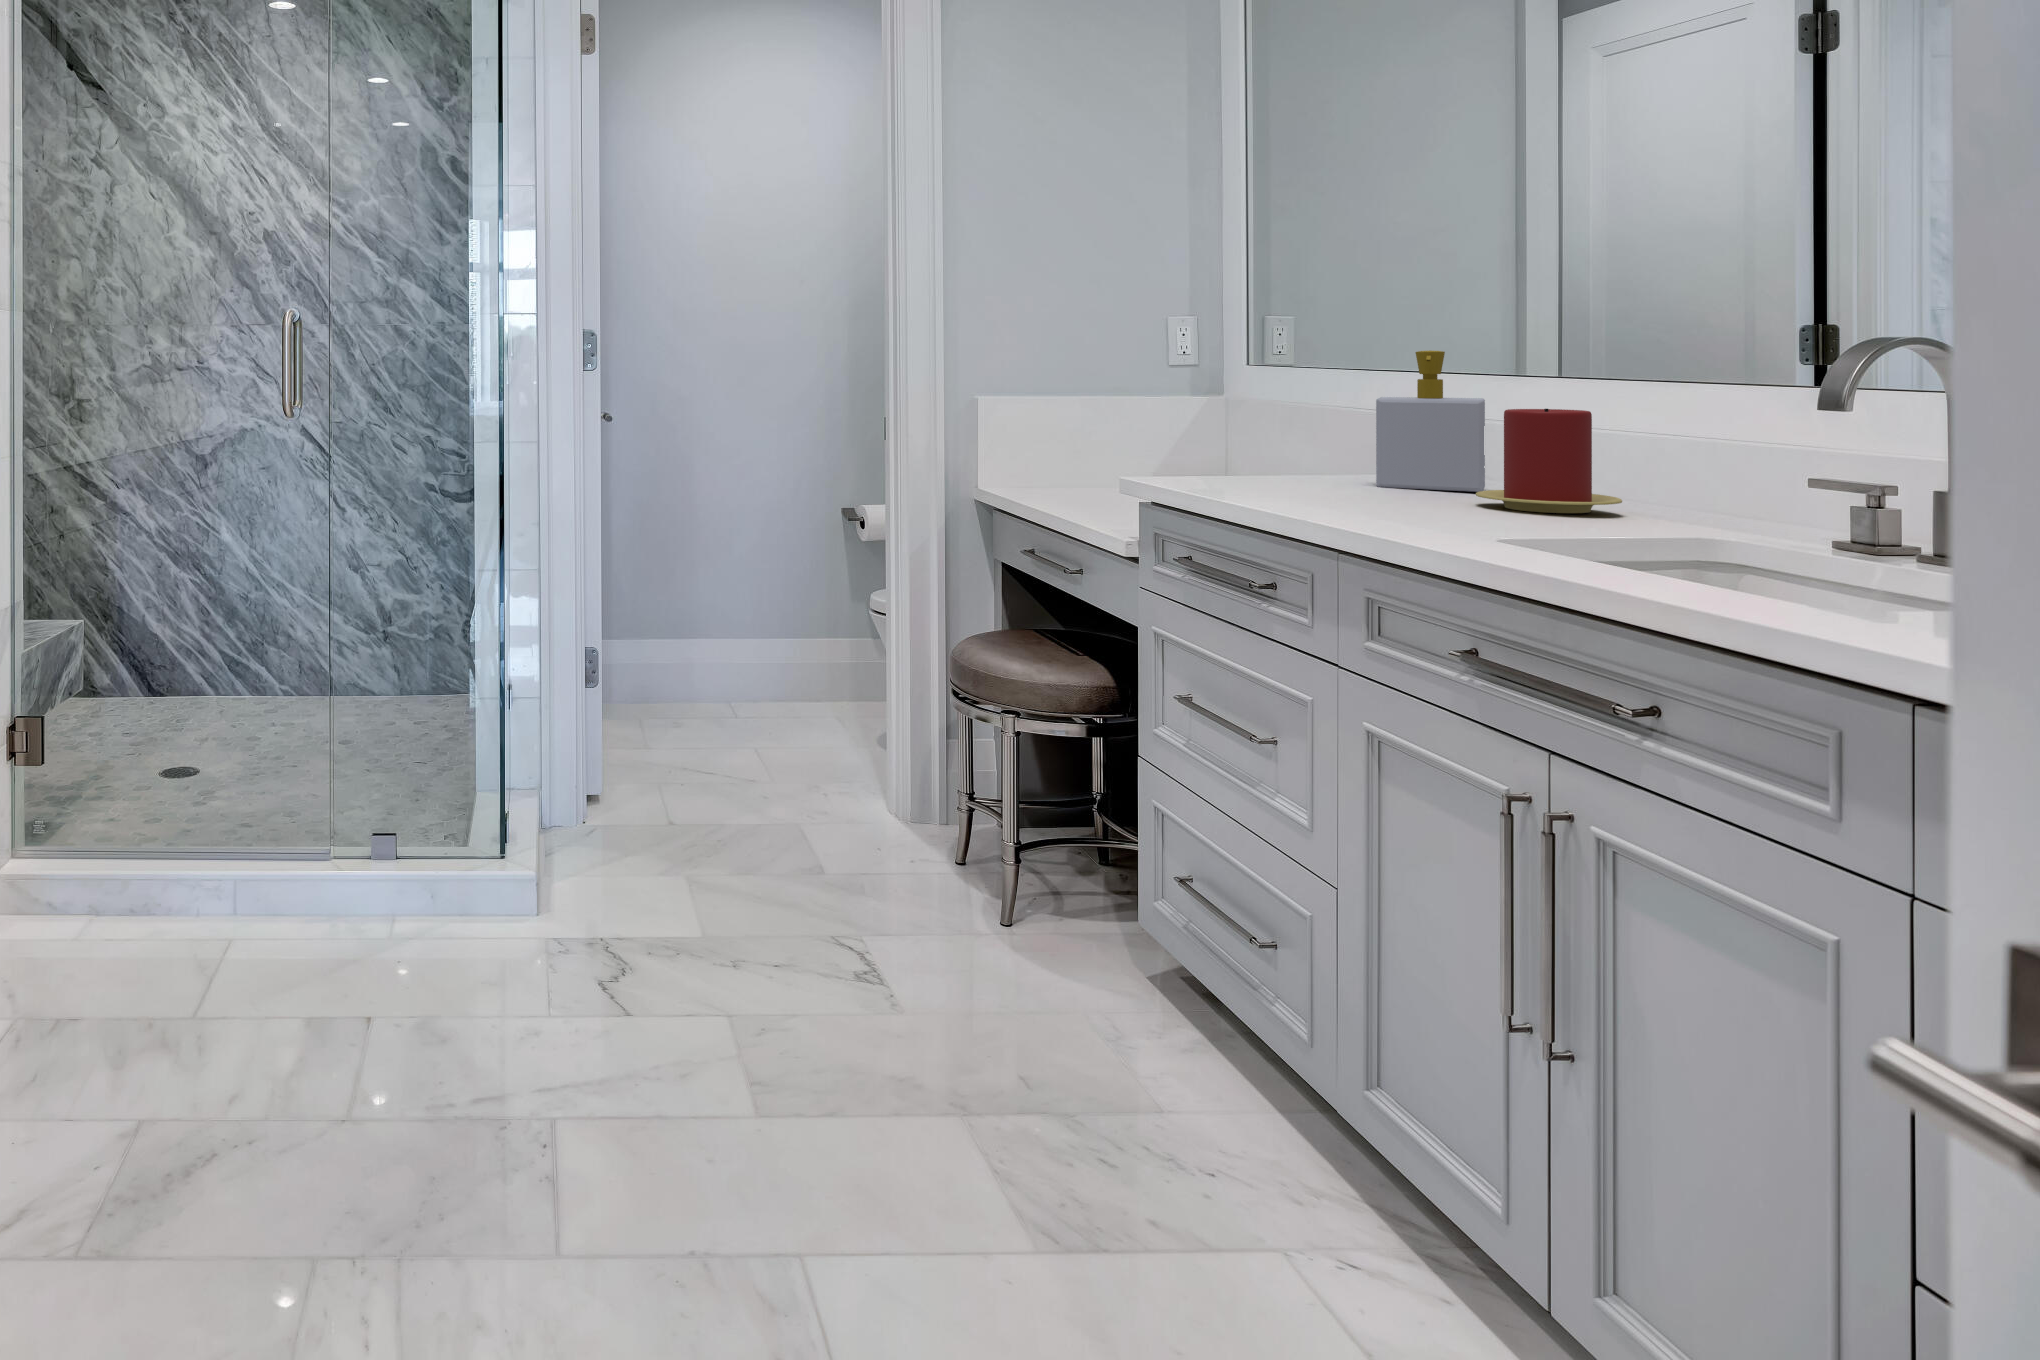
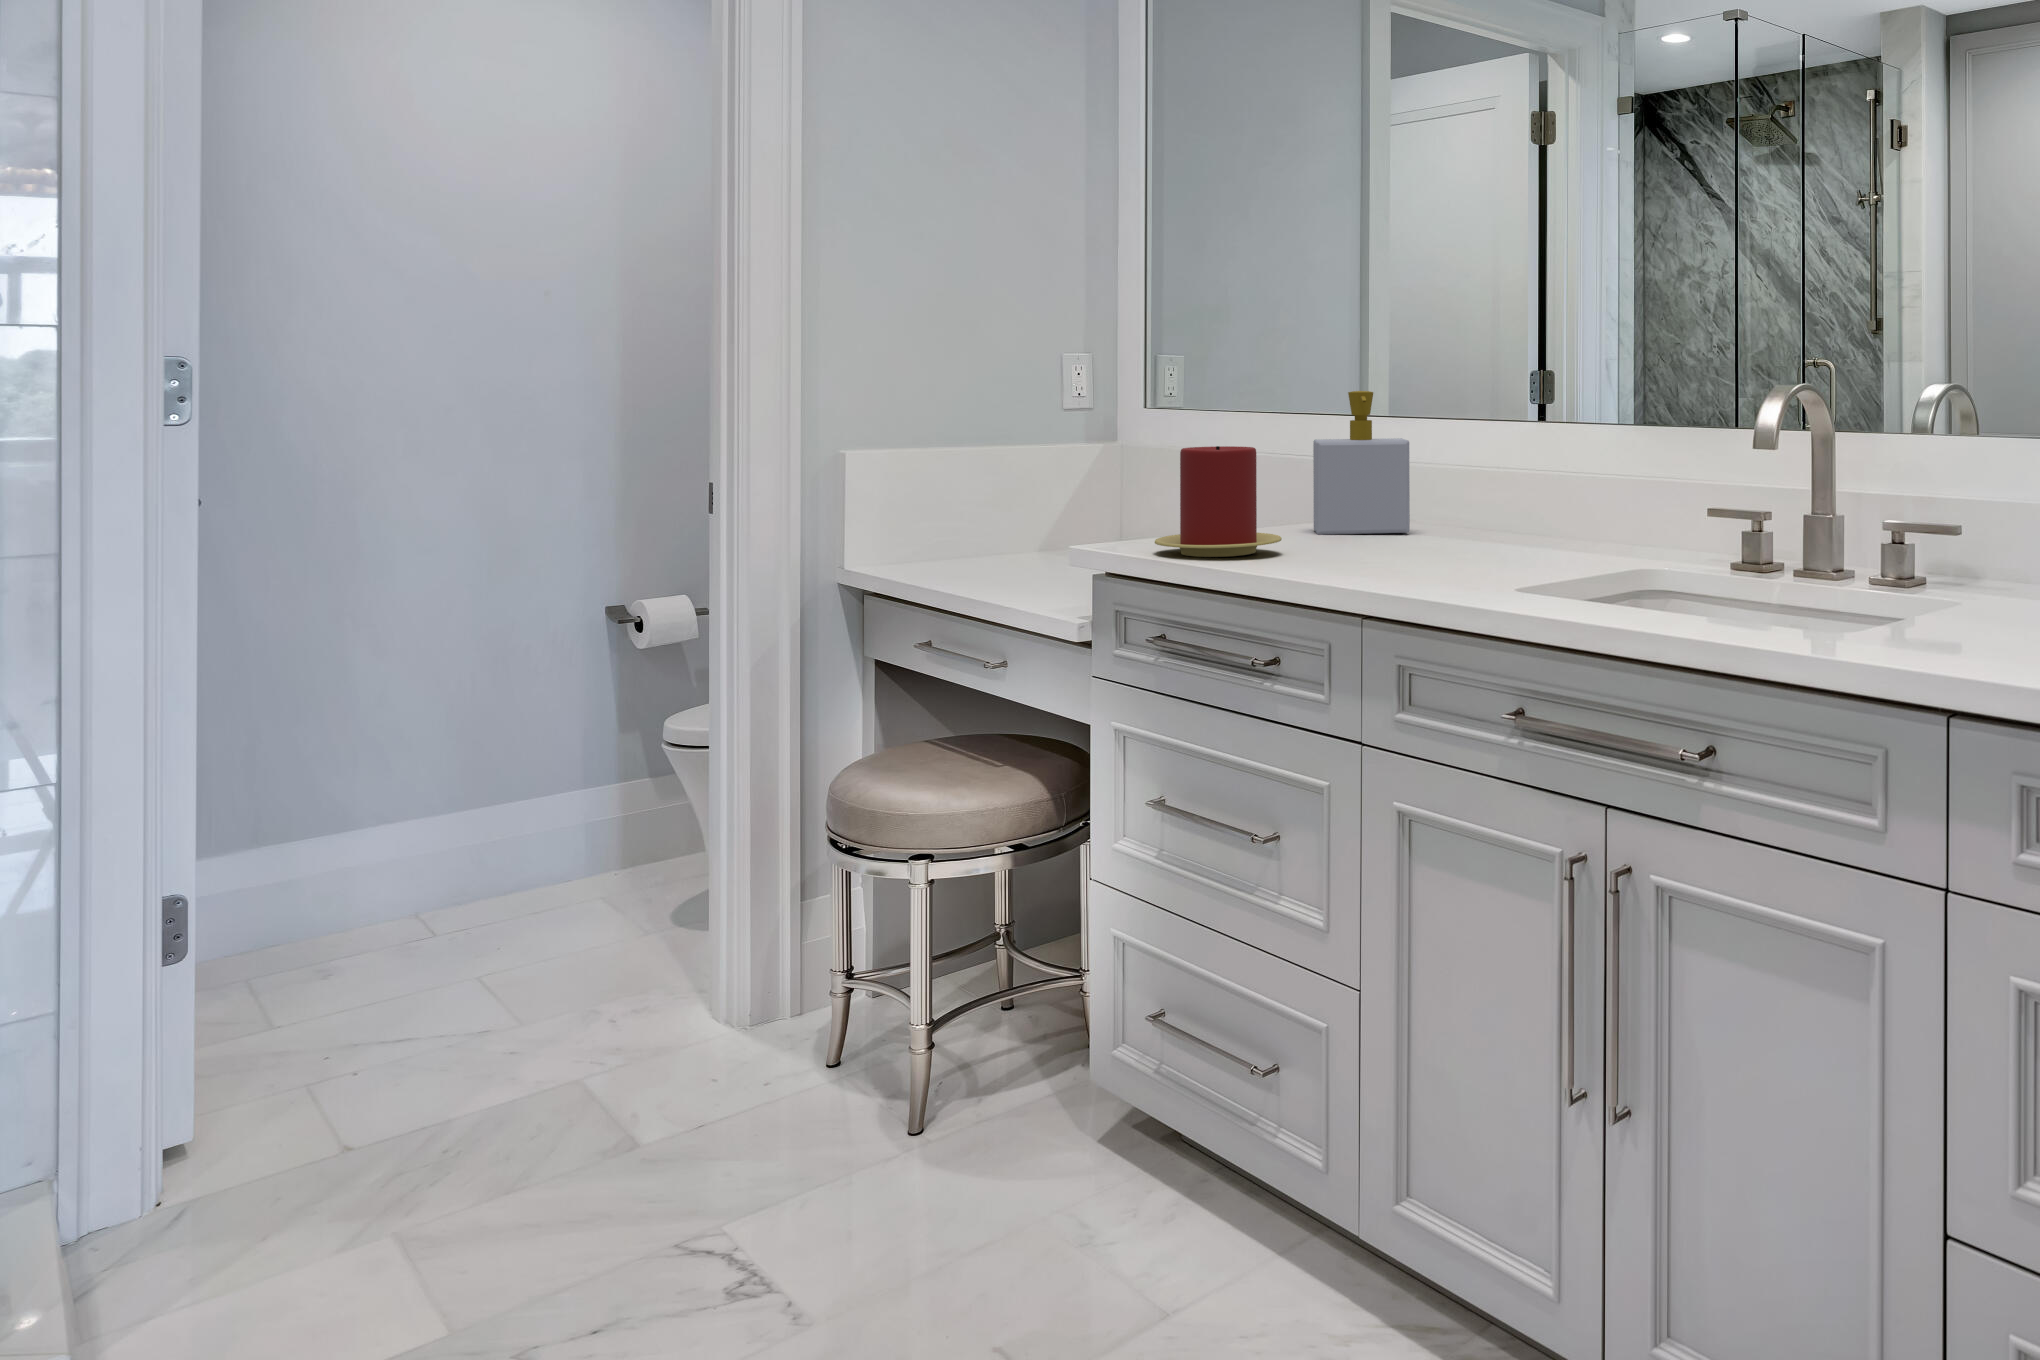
candle: present [1476,409,1622,513] -> present [1155,446,1282,557]

